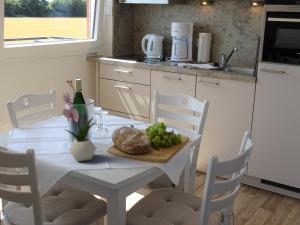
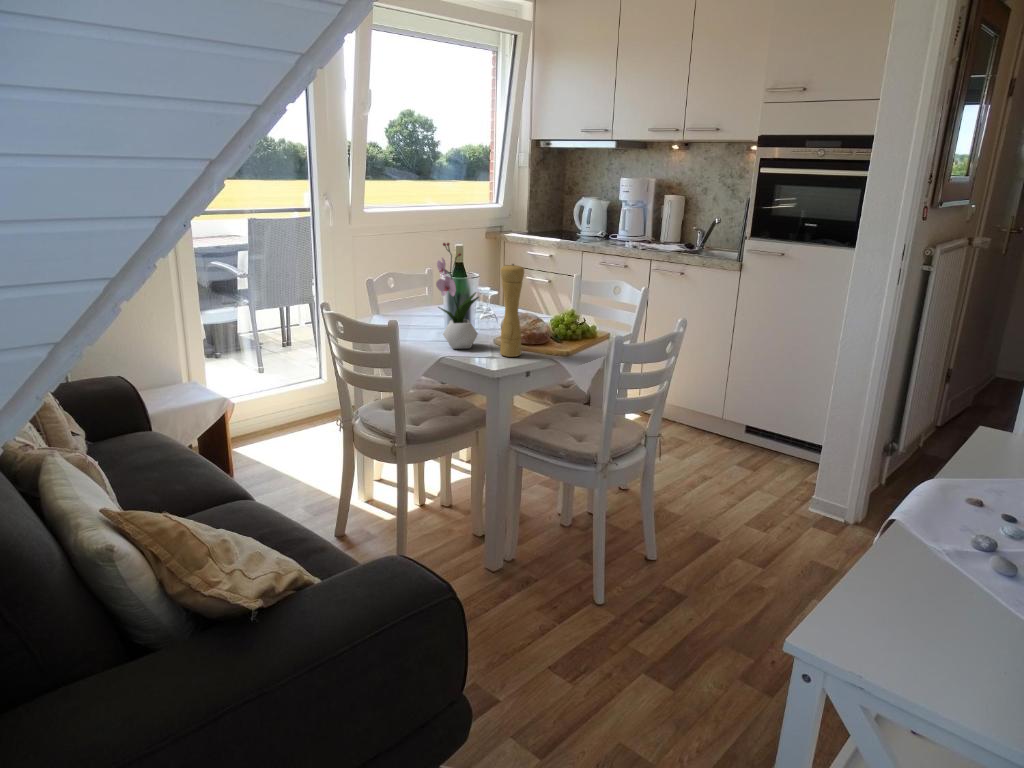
pepper mill: none [114,97,133,168] -> present [500,264,524,357]

